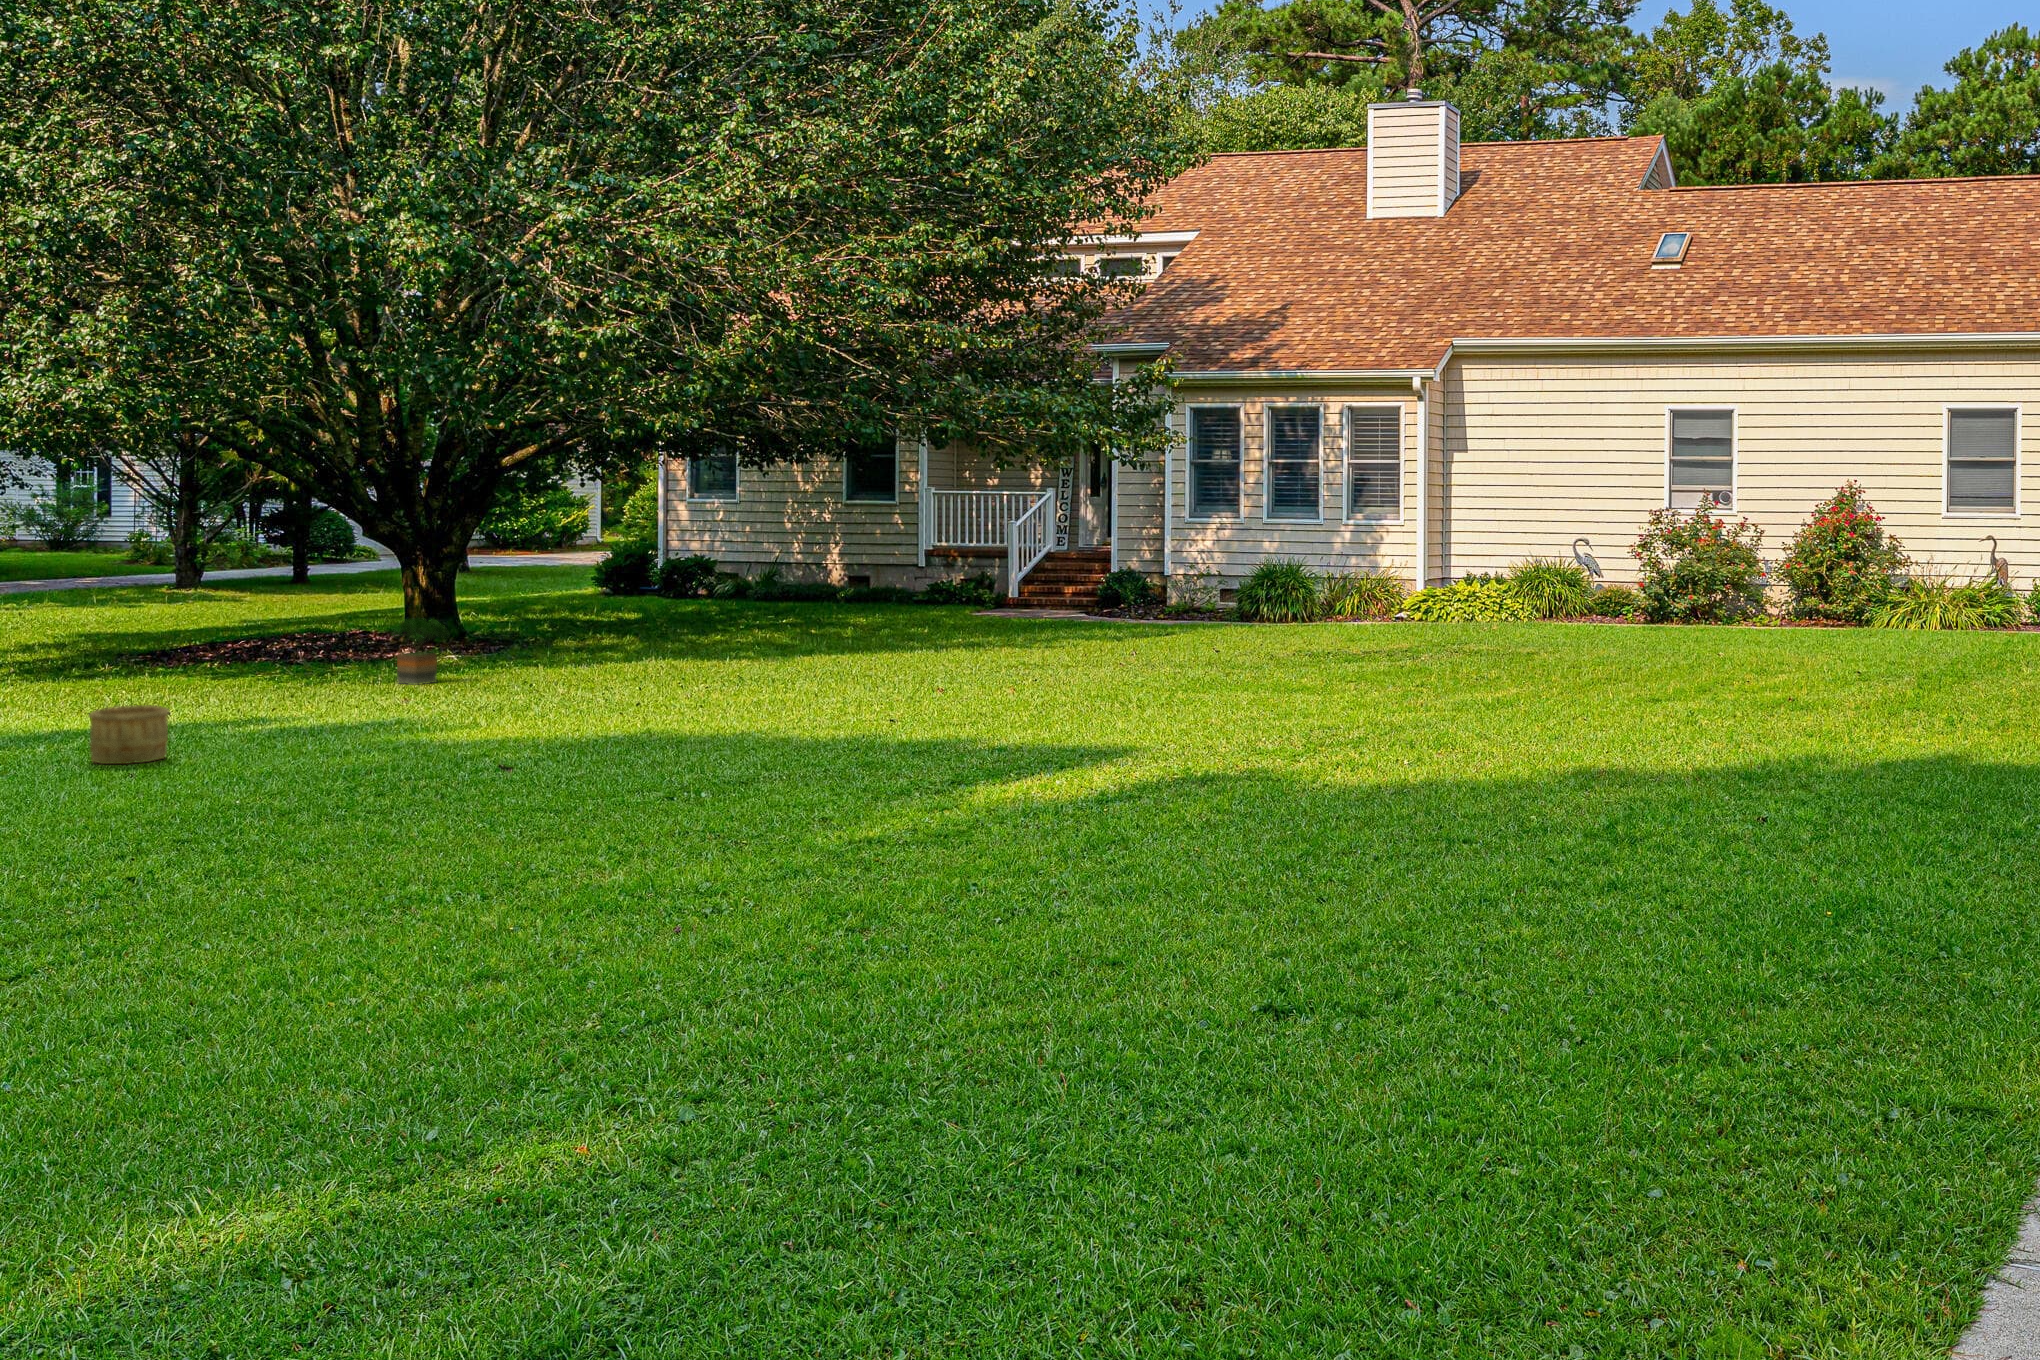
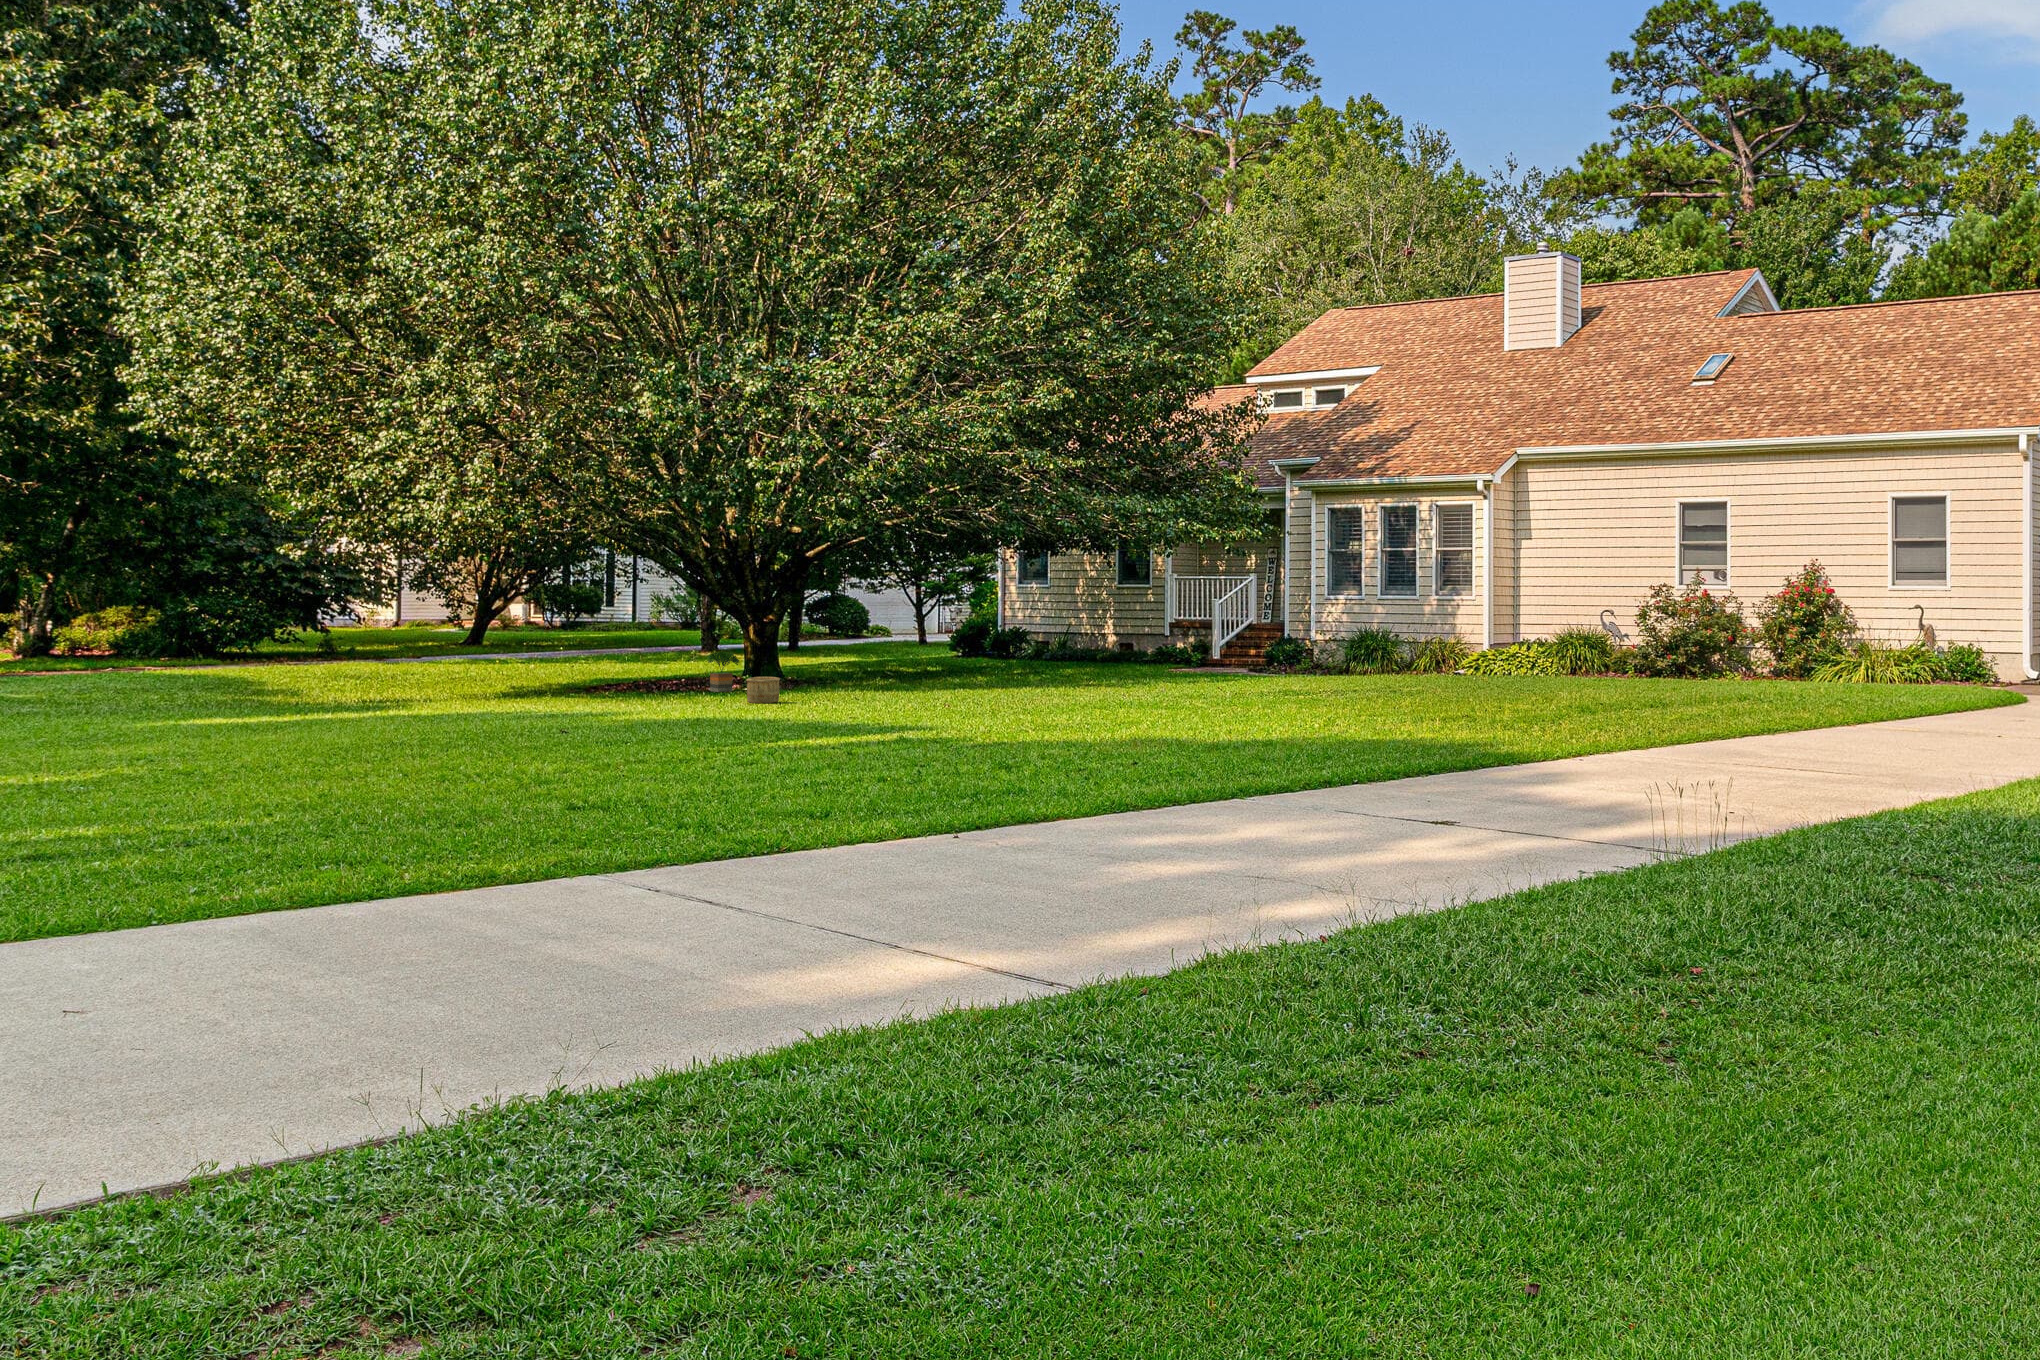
wooden bucket: present [89,705,170,764] -> present [746,677,780,703]

